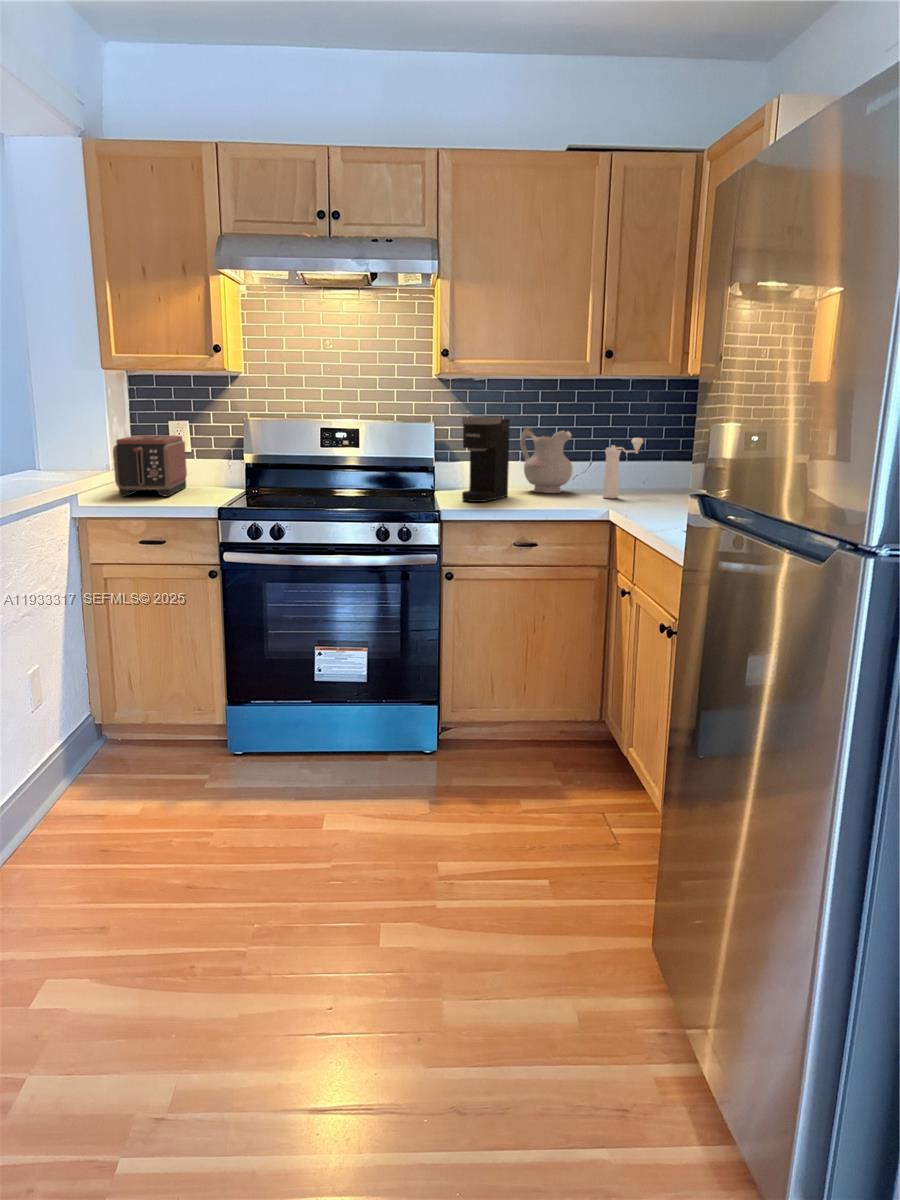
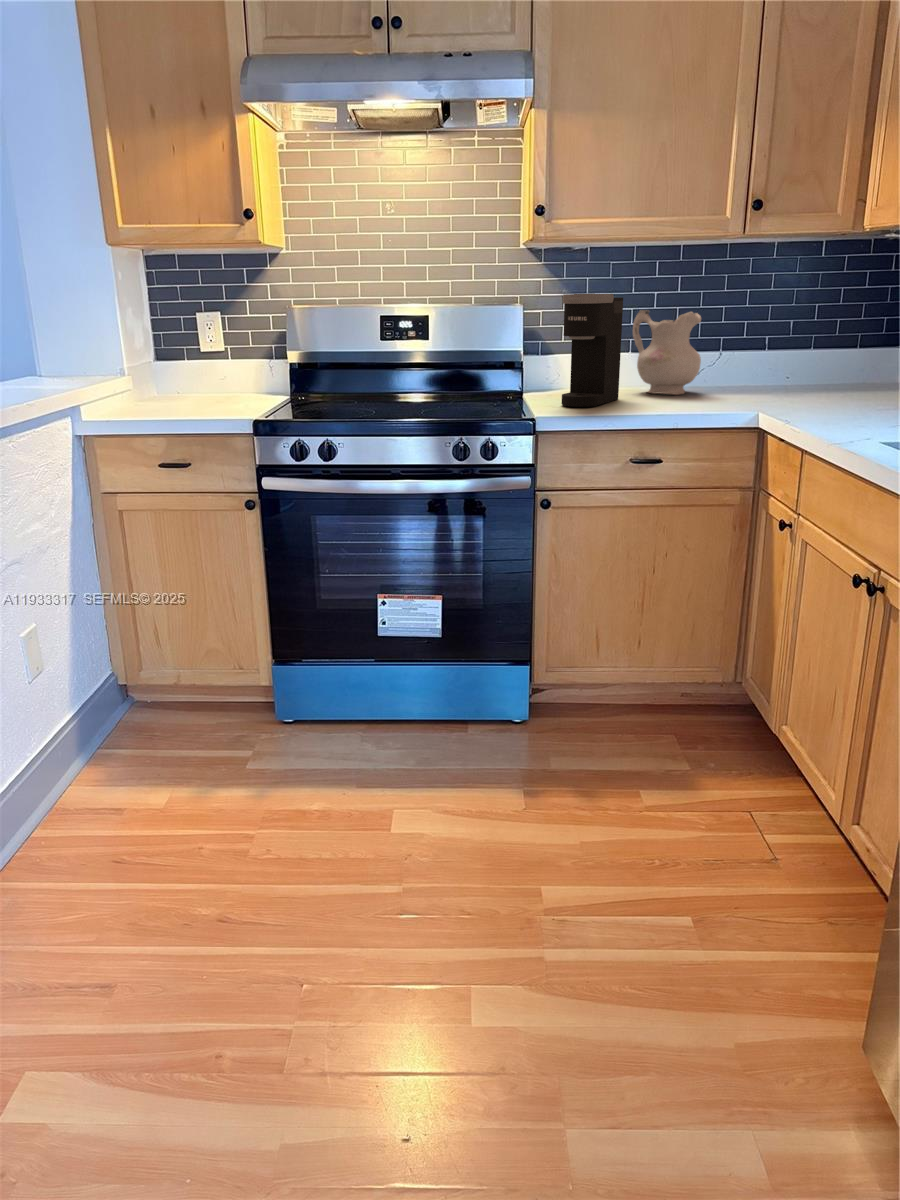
toaster: present [113,435,187,496] -> none [124,331,220,408]
pepper mill: present [603,438,643,498] -> none [742,319,799,400]

